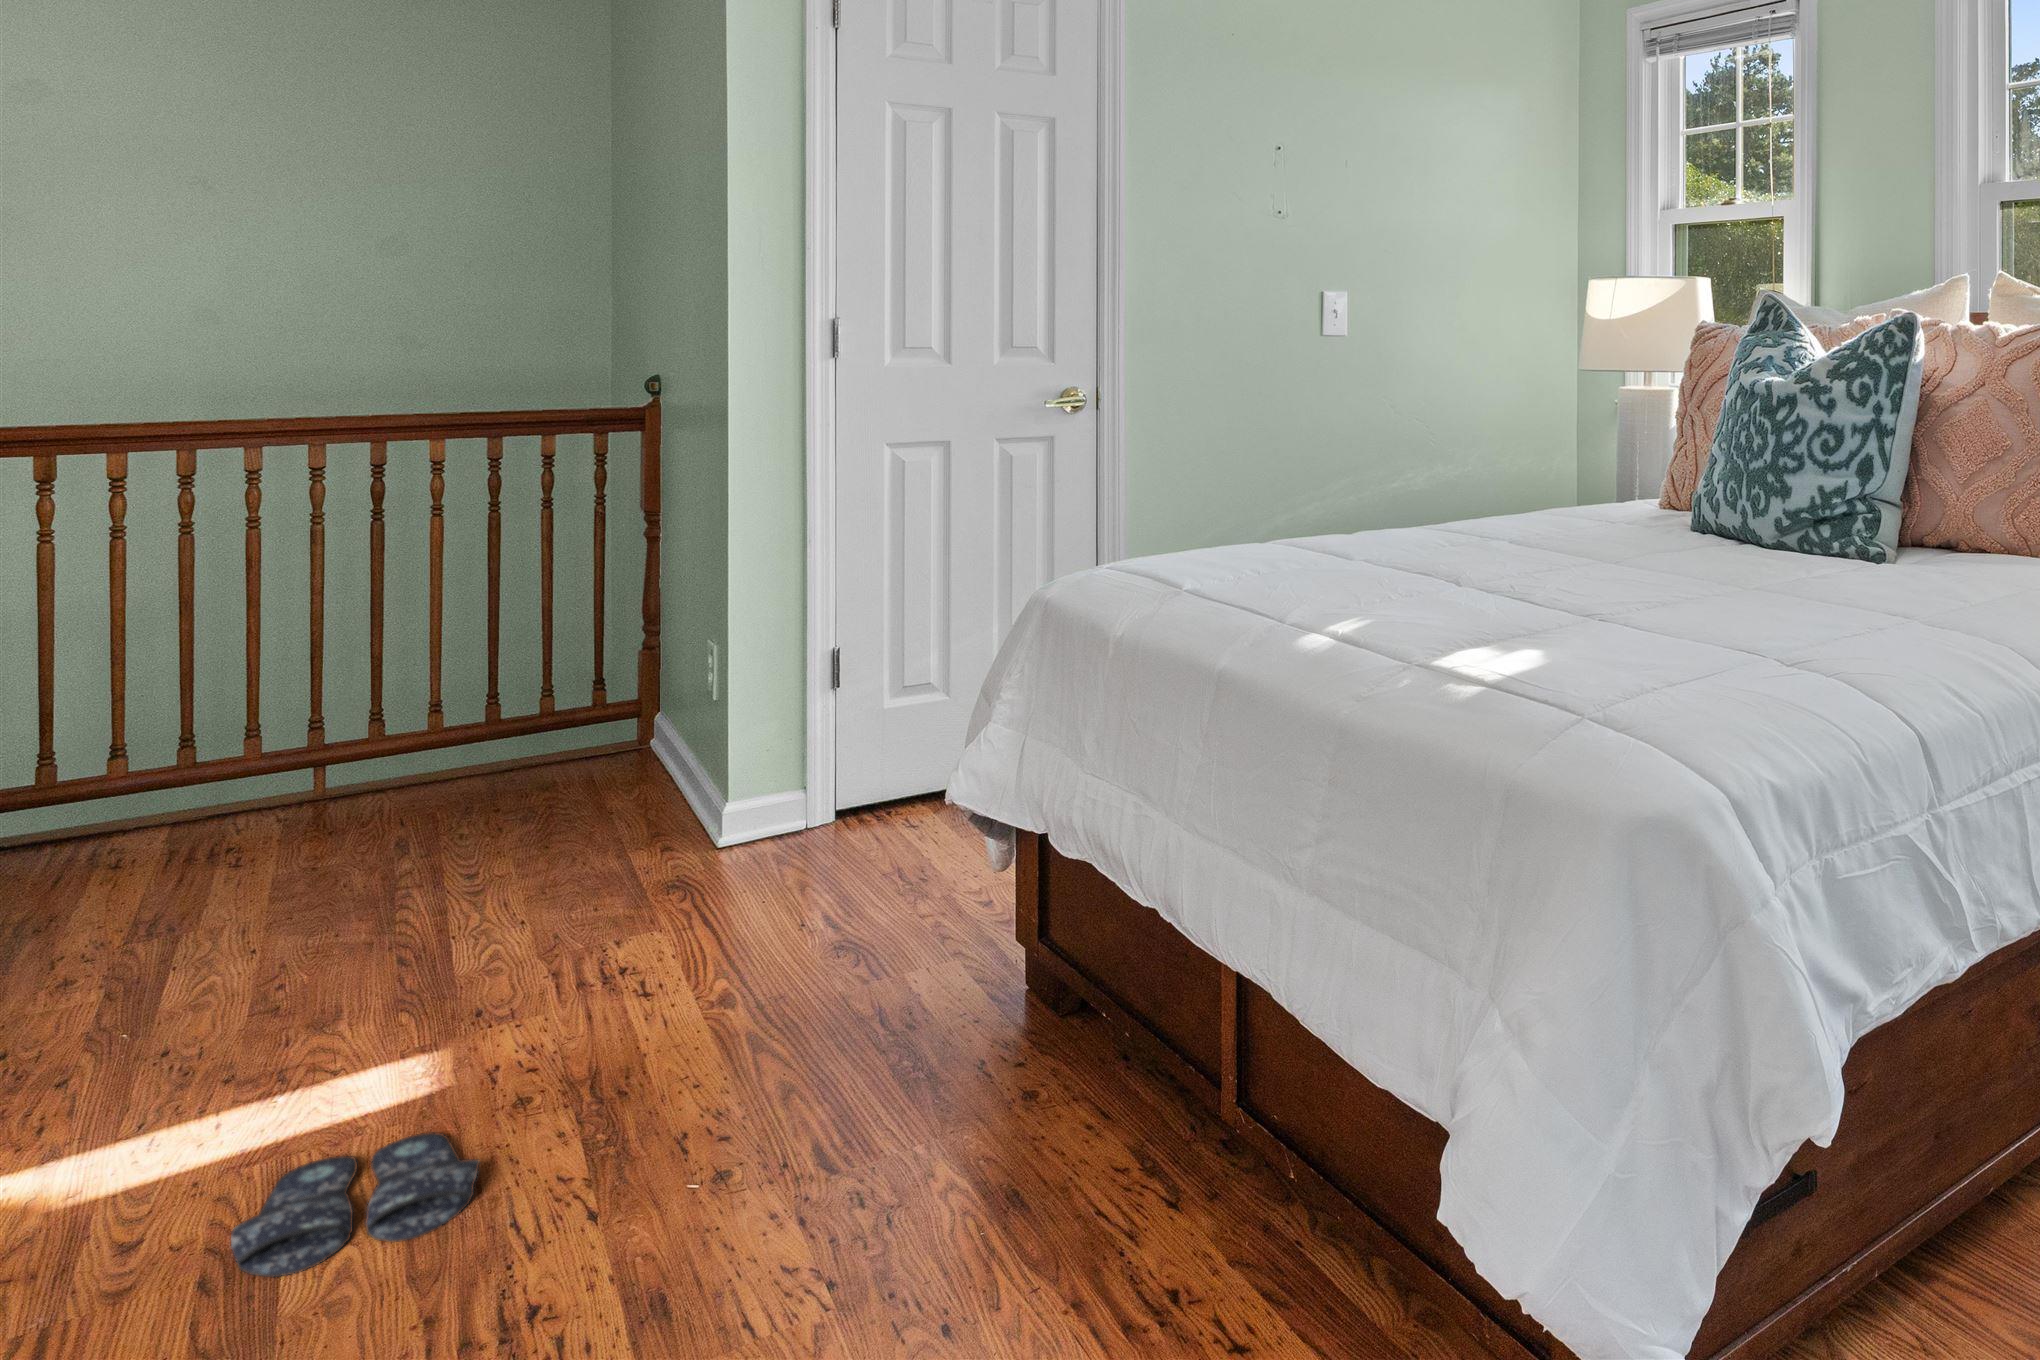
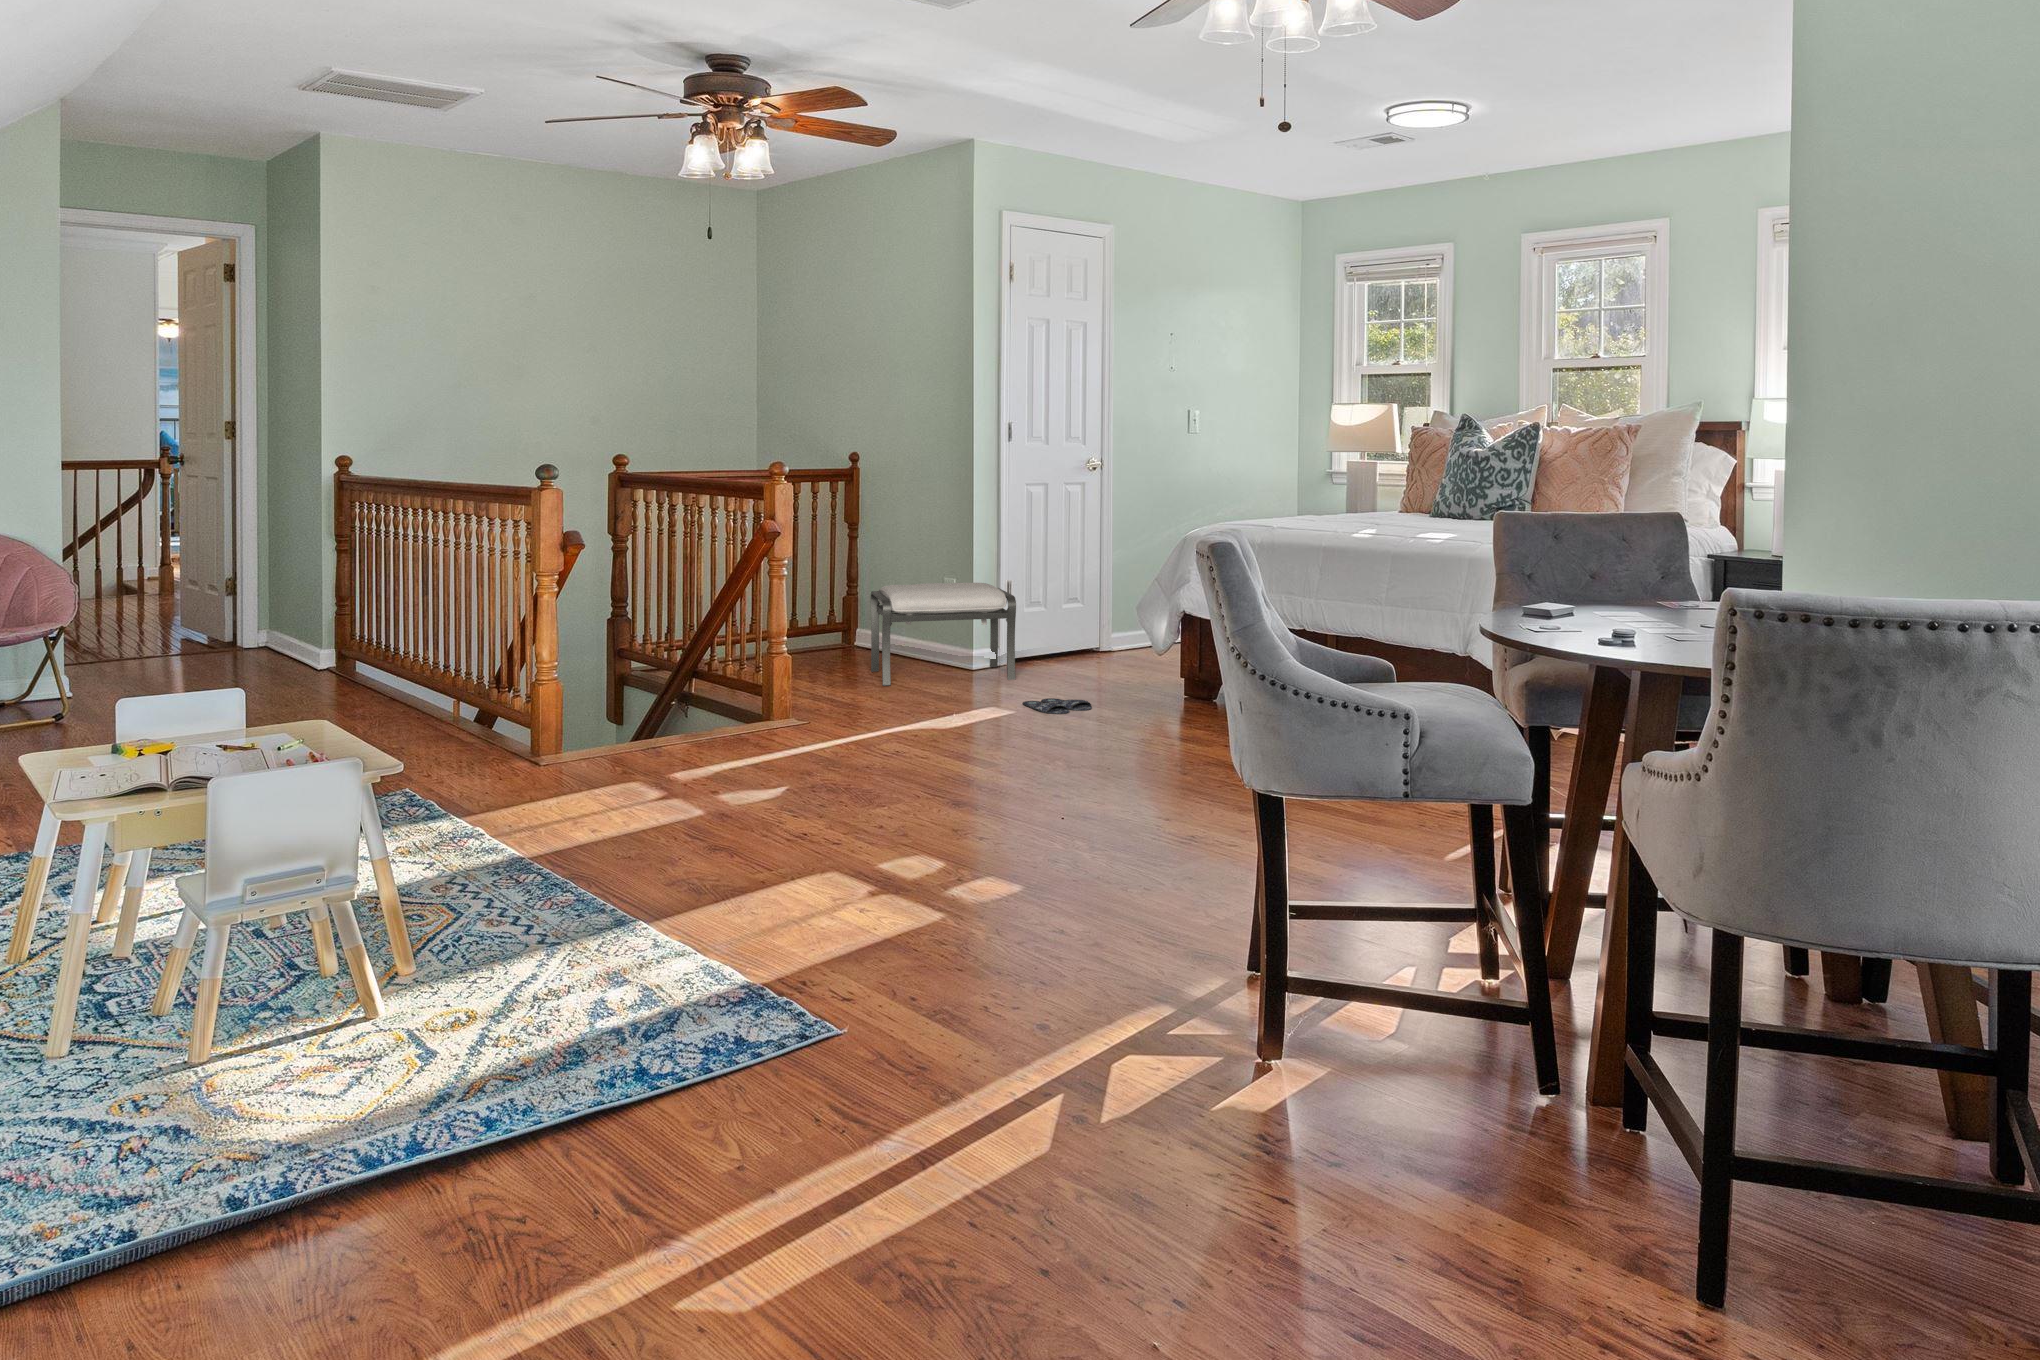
ottoman: none [127,699,633,1022] -> present [871,583,1016,686]

